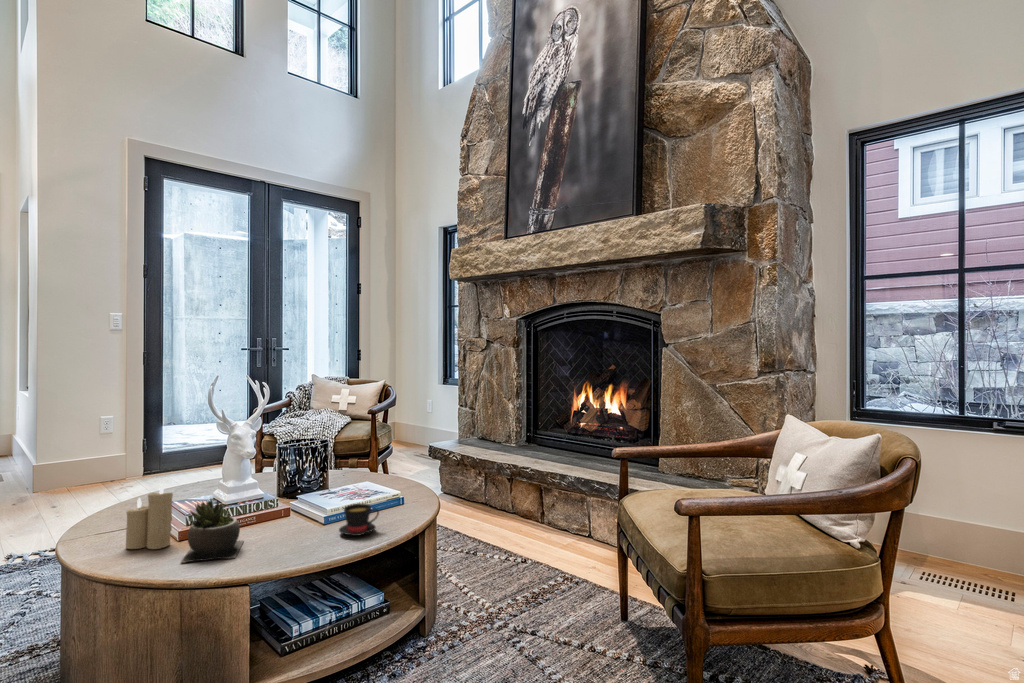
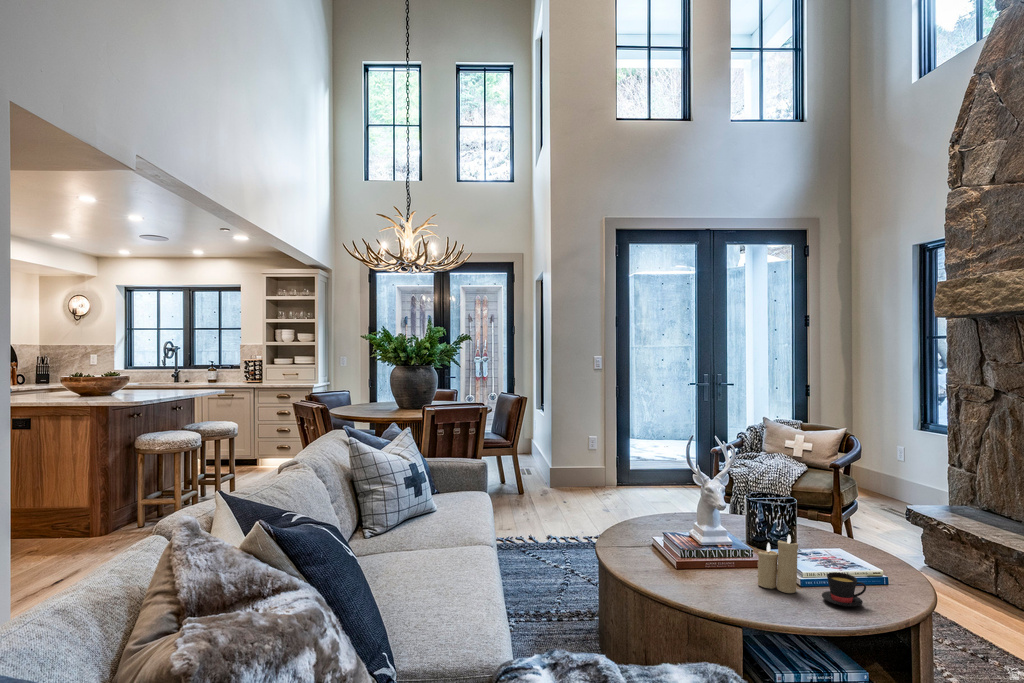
candle: present [126,485,173,549] -> present [757,535,798,593]
succulent plant: present [181,499,243,563] -> none [682,540,730,599]

